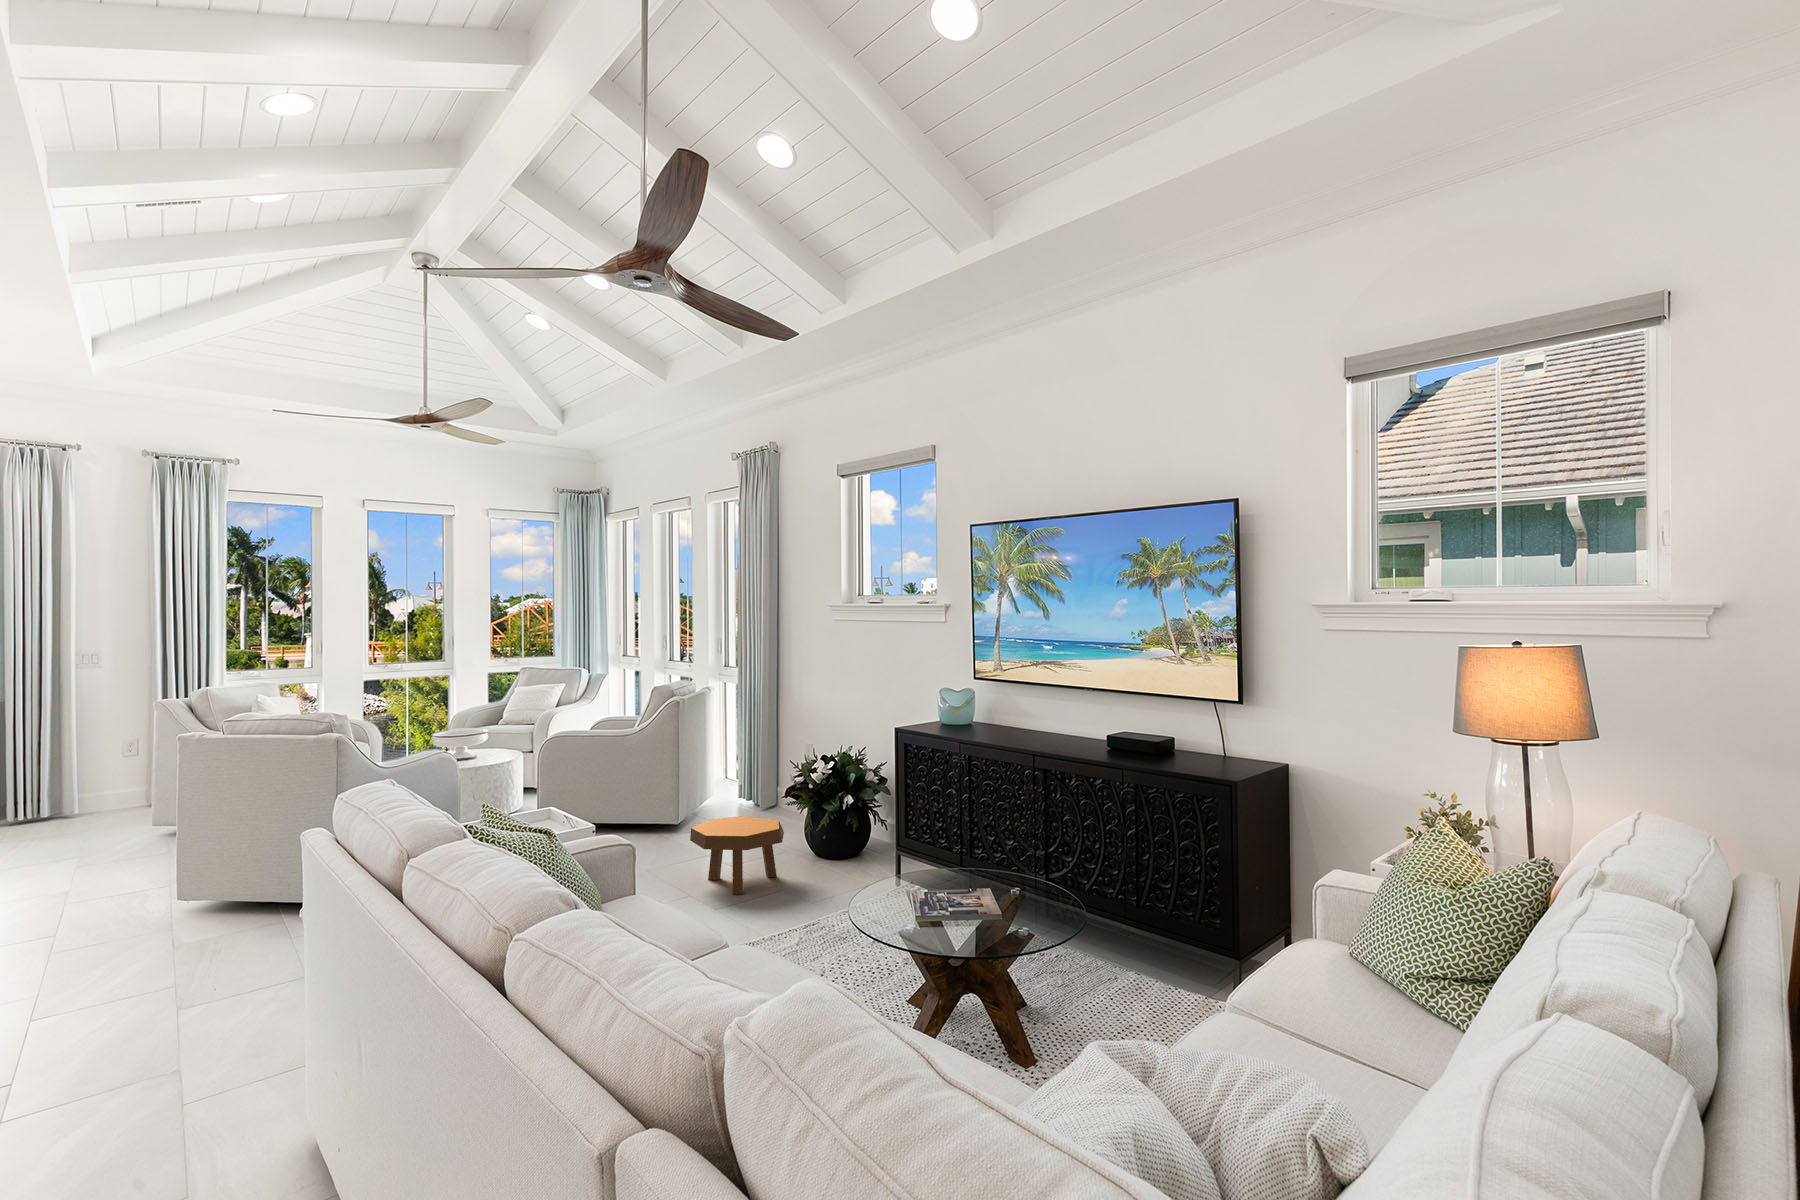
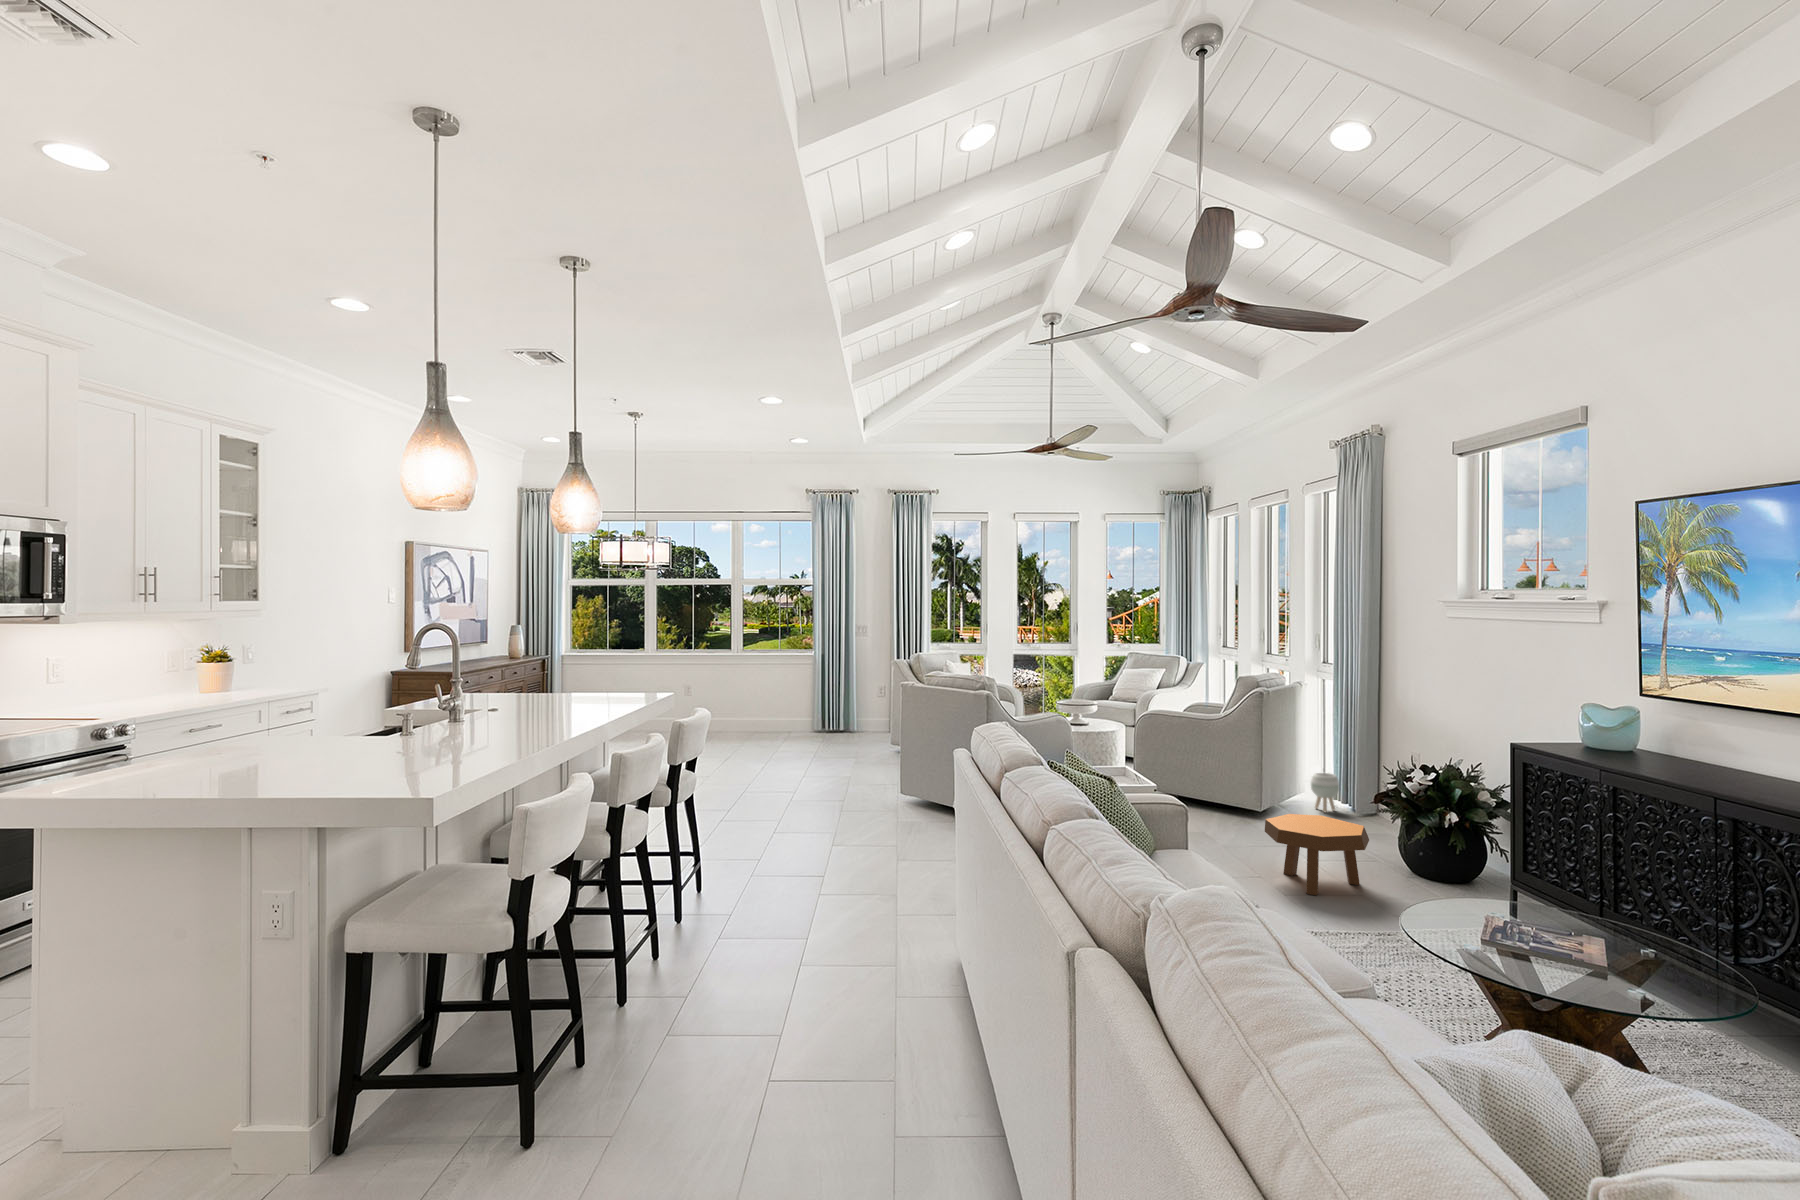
planter: none [720,775,746,814] -> present [1311,773,1339,812]

